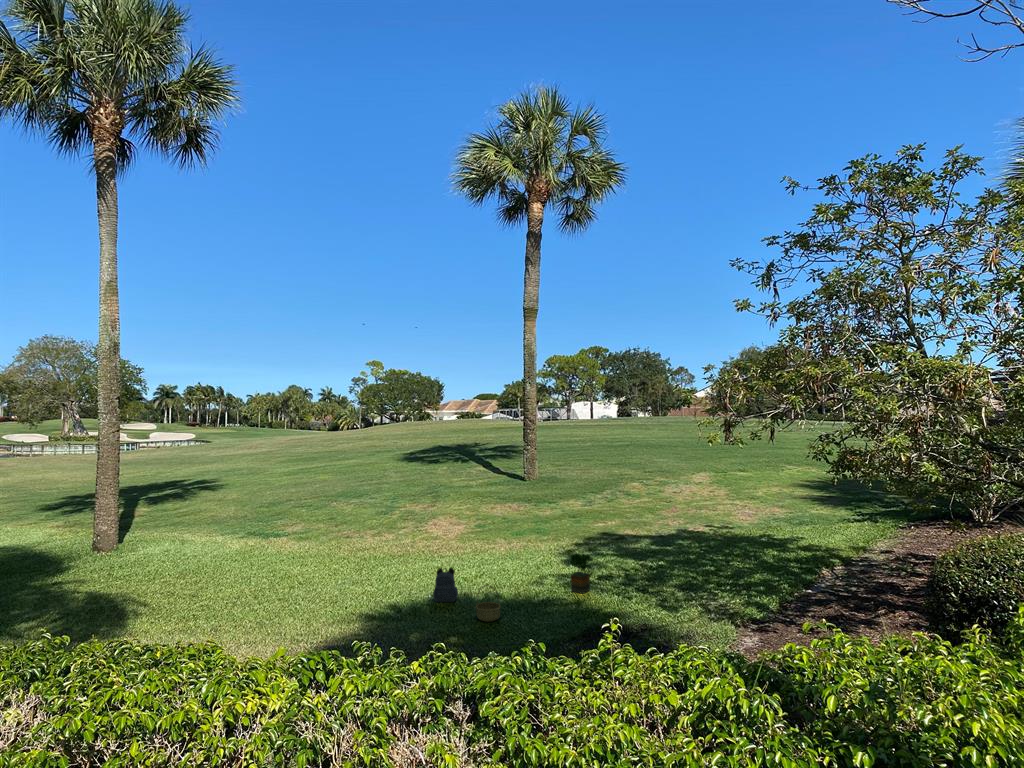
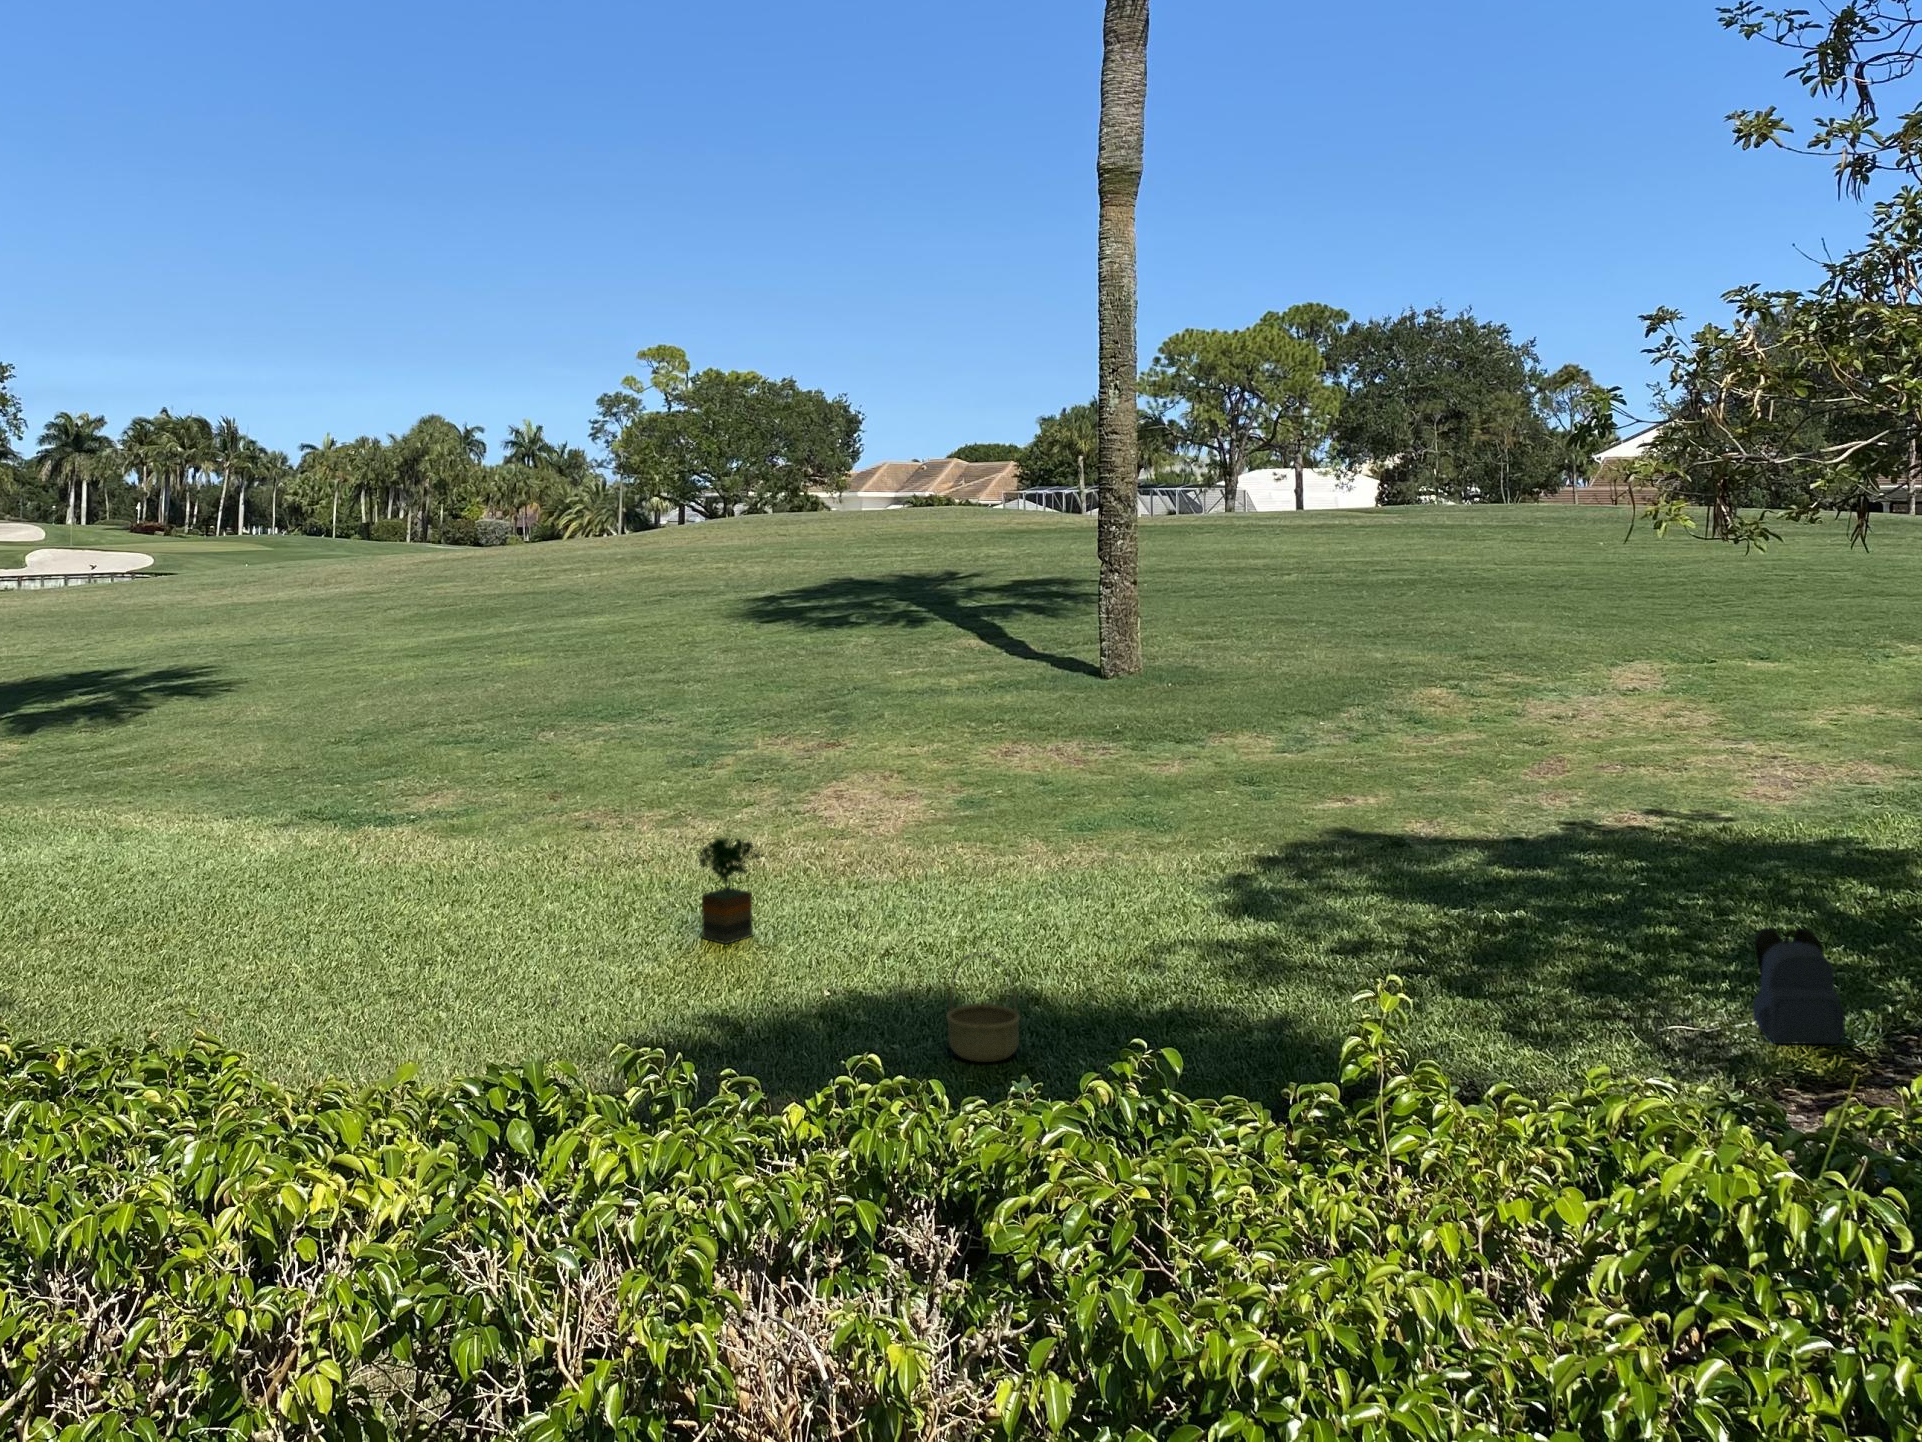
potted tree: present [571,553,593,594] -> present [698,838,760,944]
backpack: present [433,568,458,602] -> present [1753,928,1845,1044]

